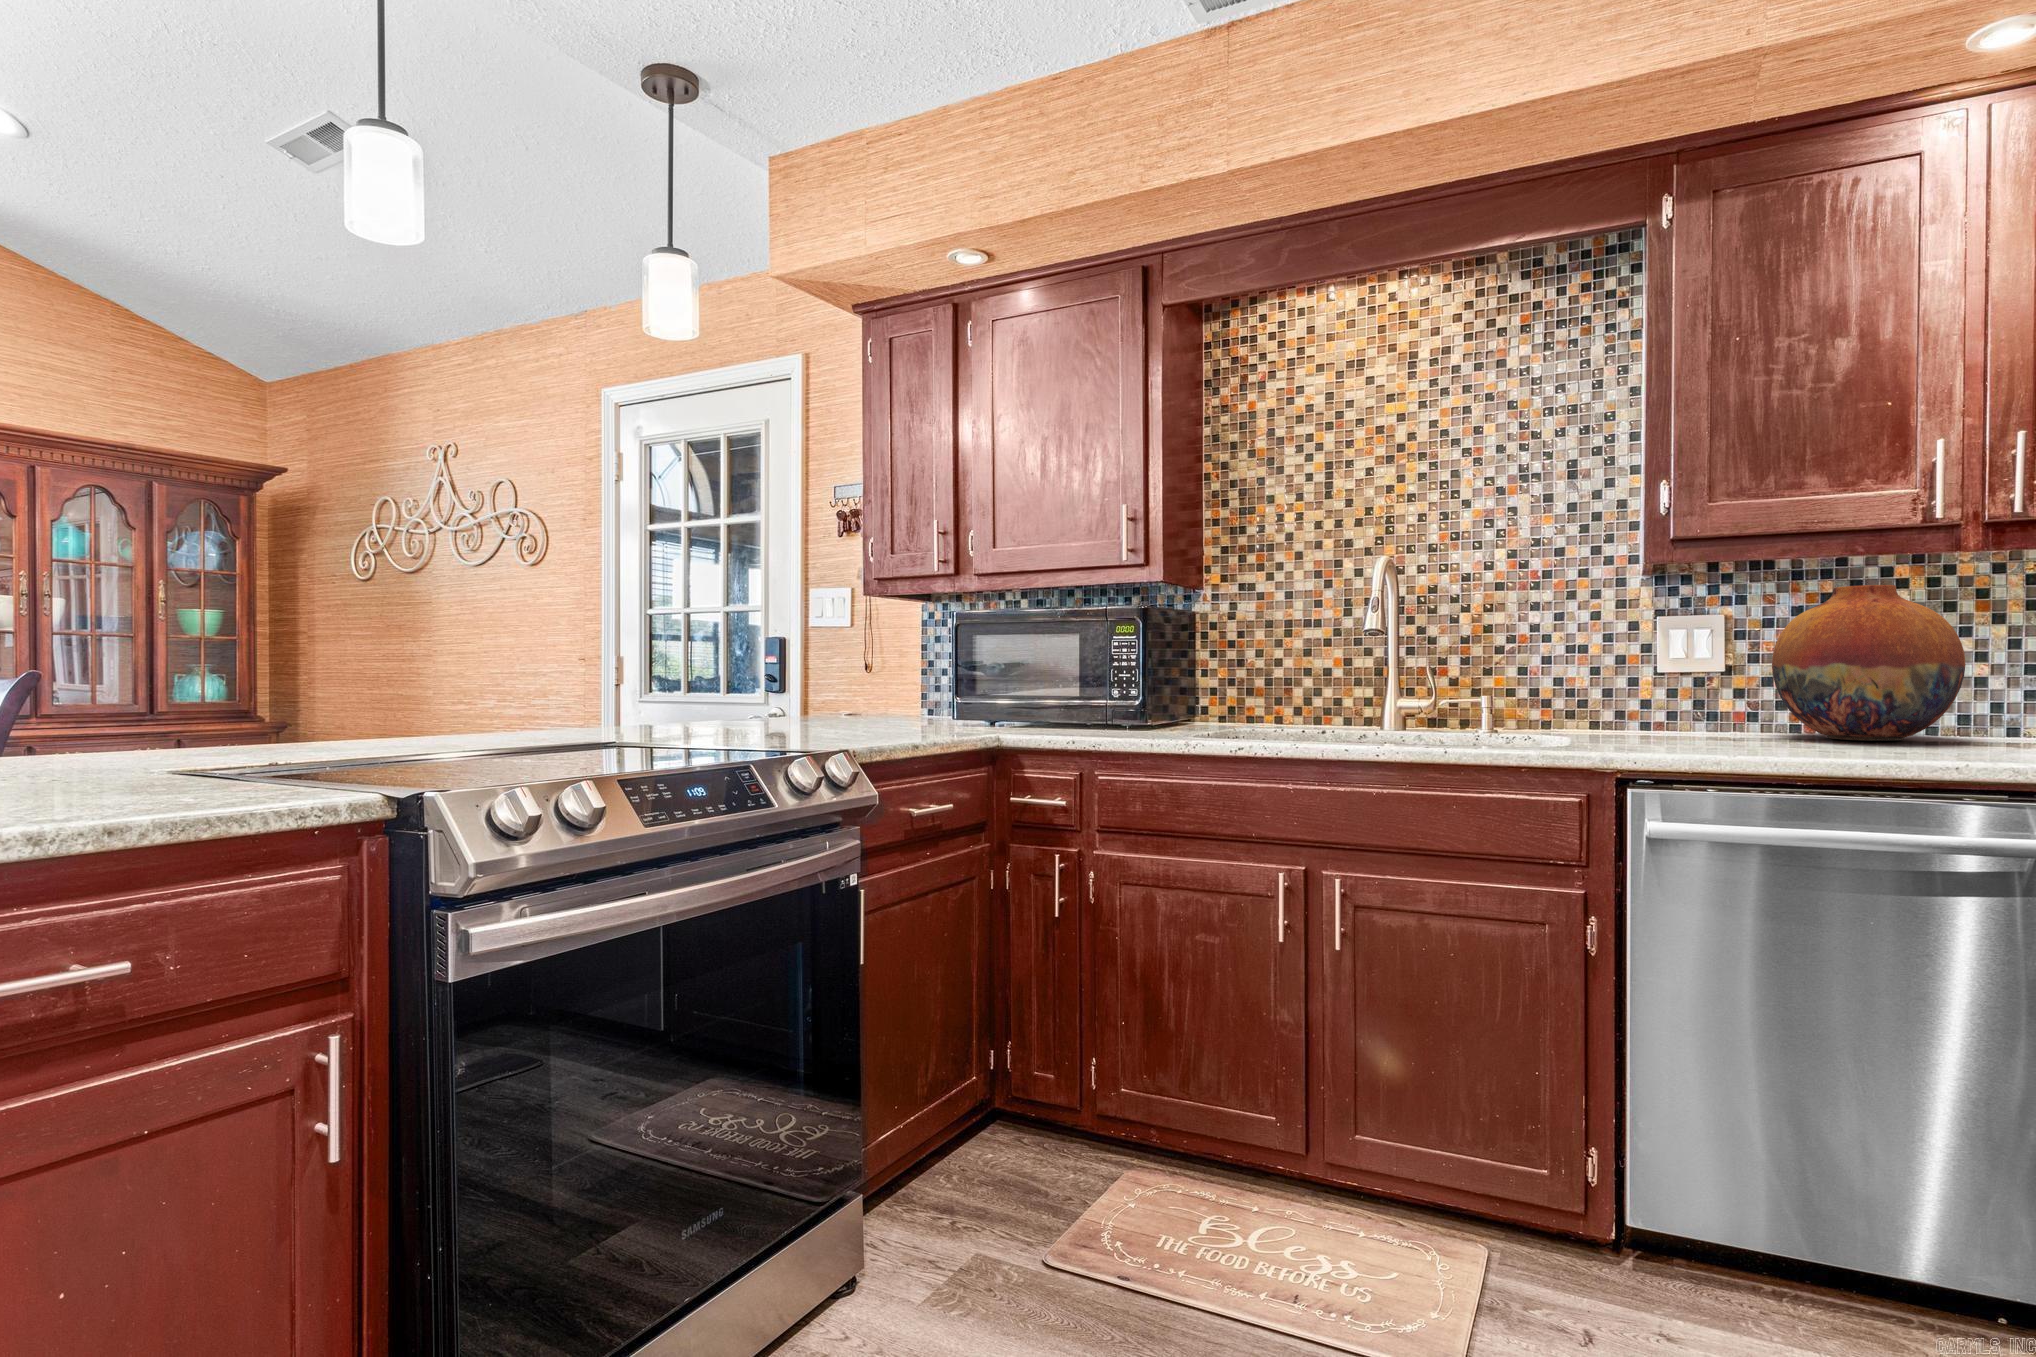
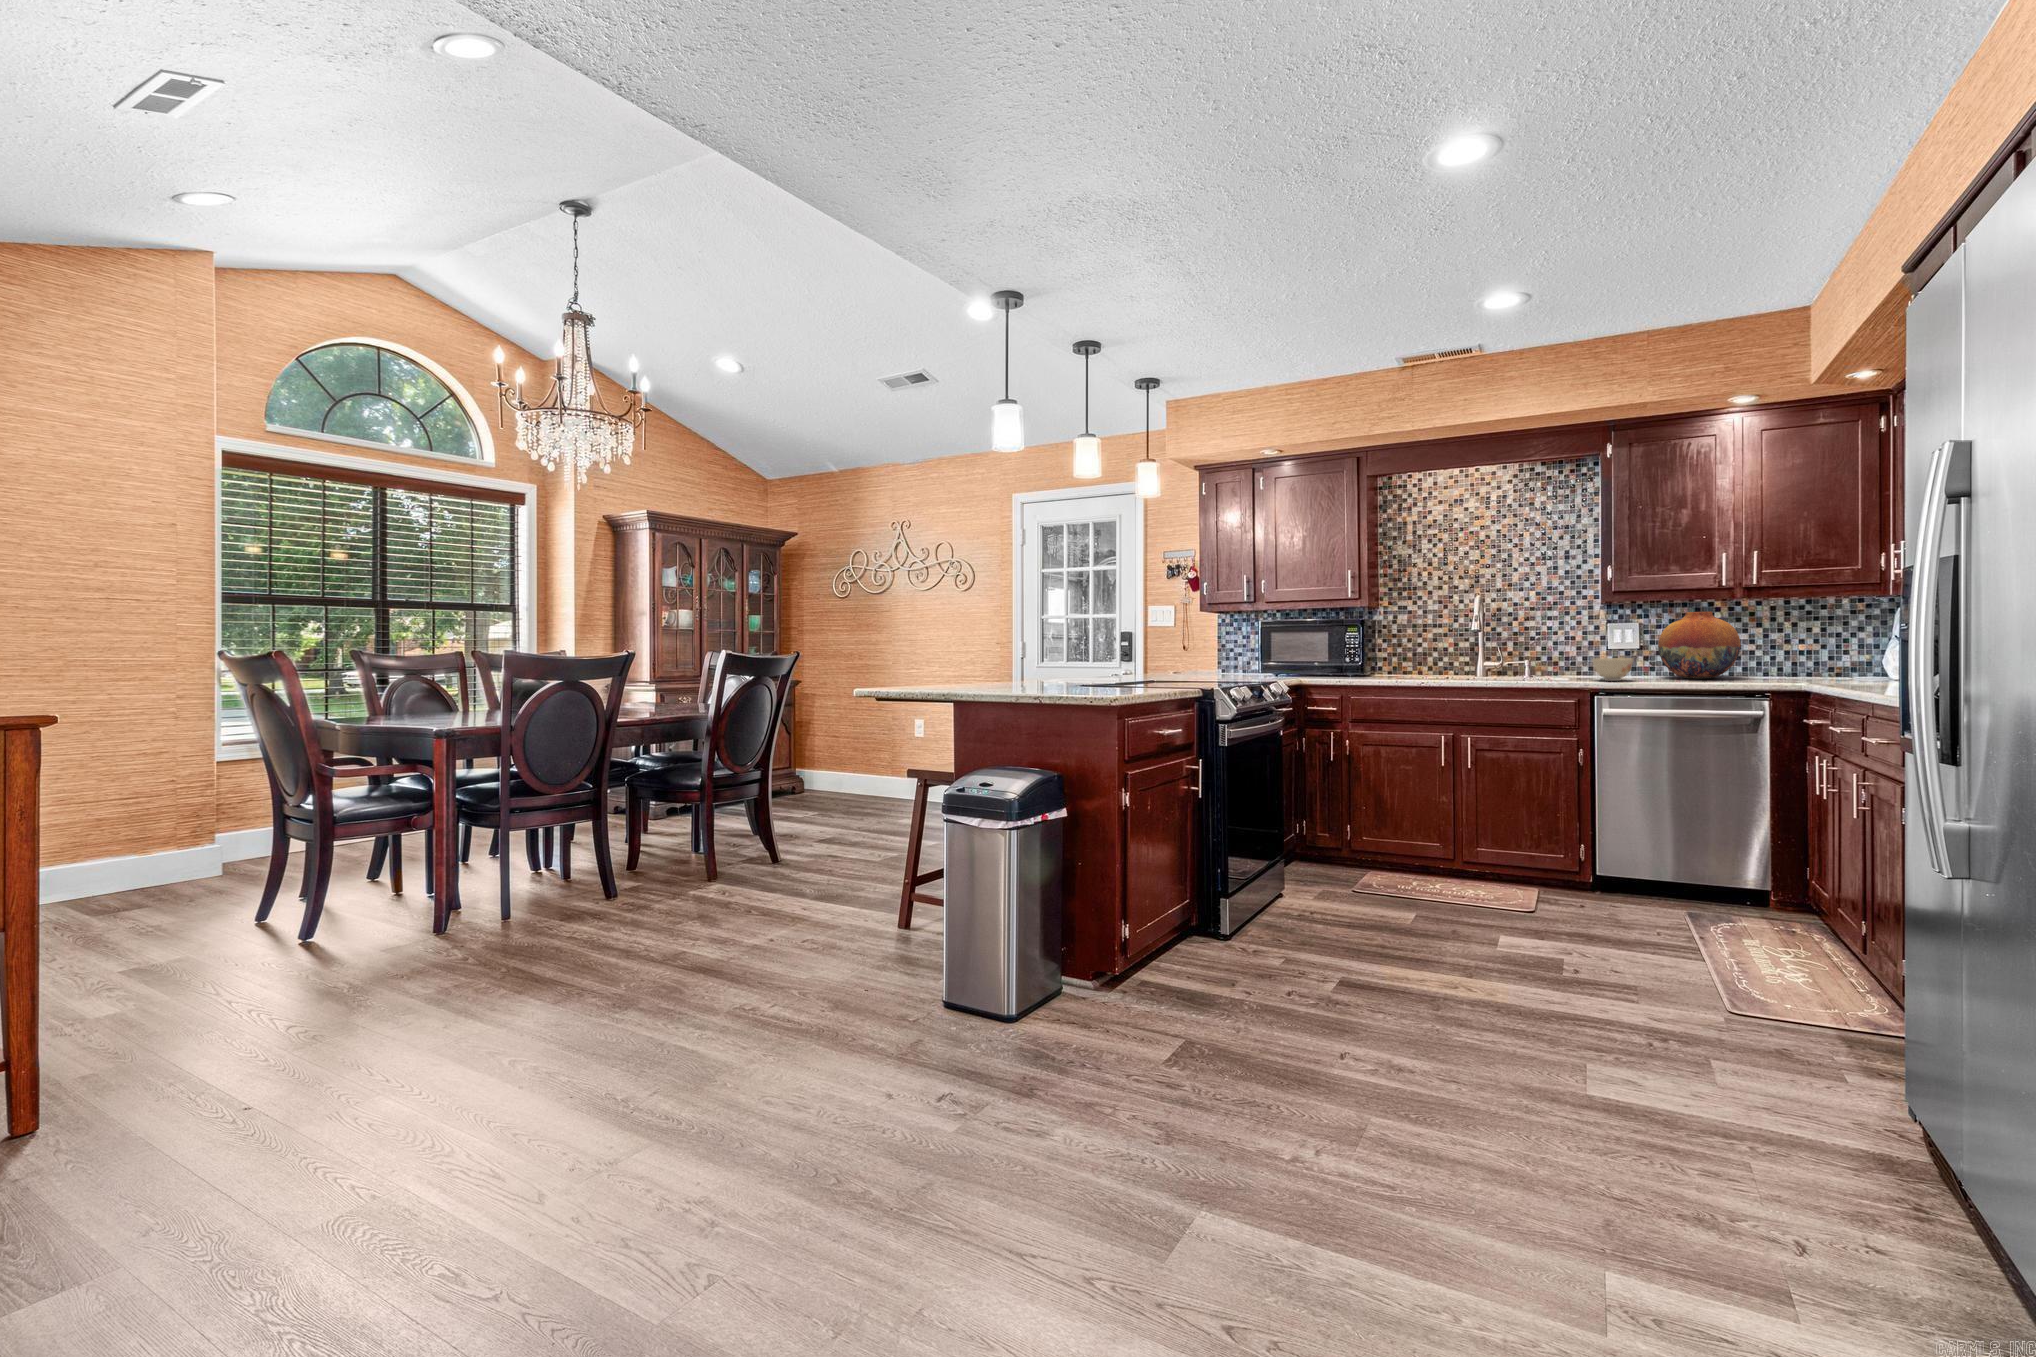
bowl: none [1628,690,1723,743] -> present [1593,658,1633,681]

